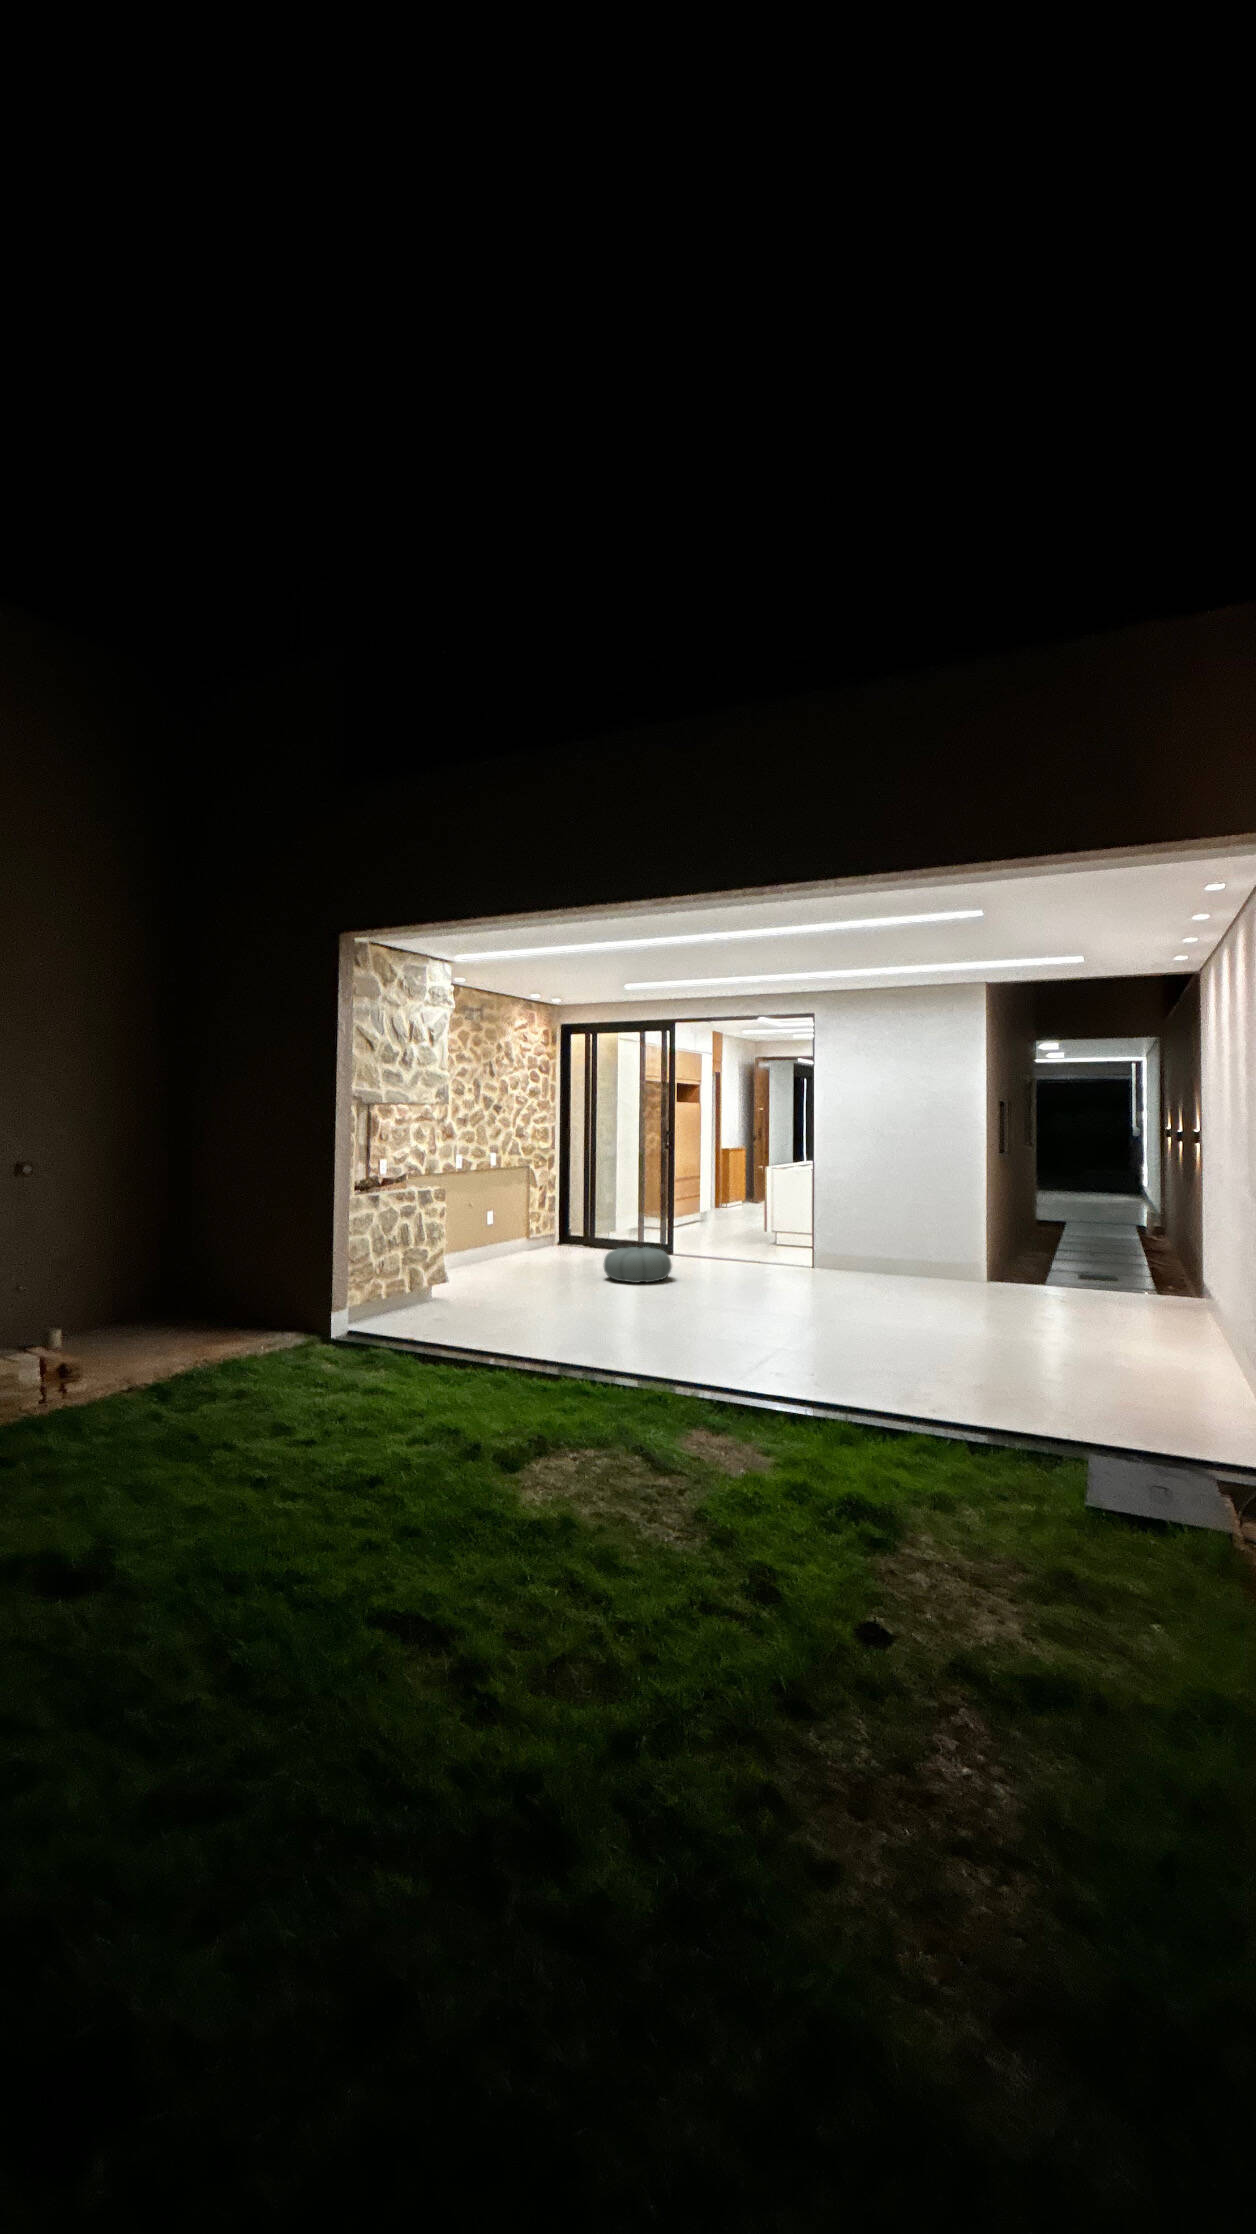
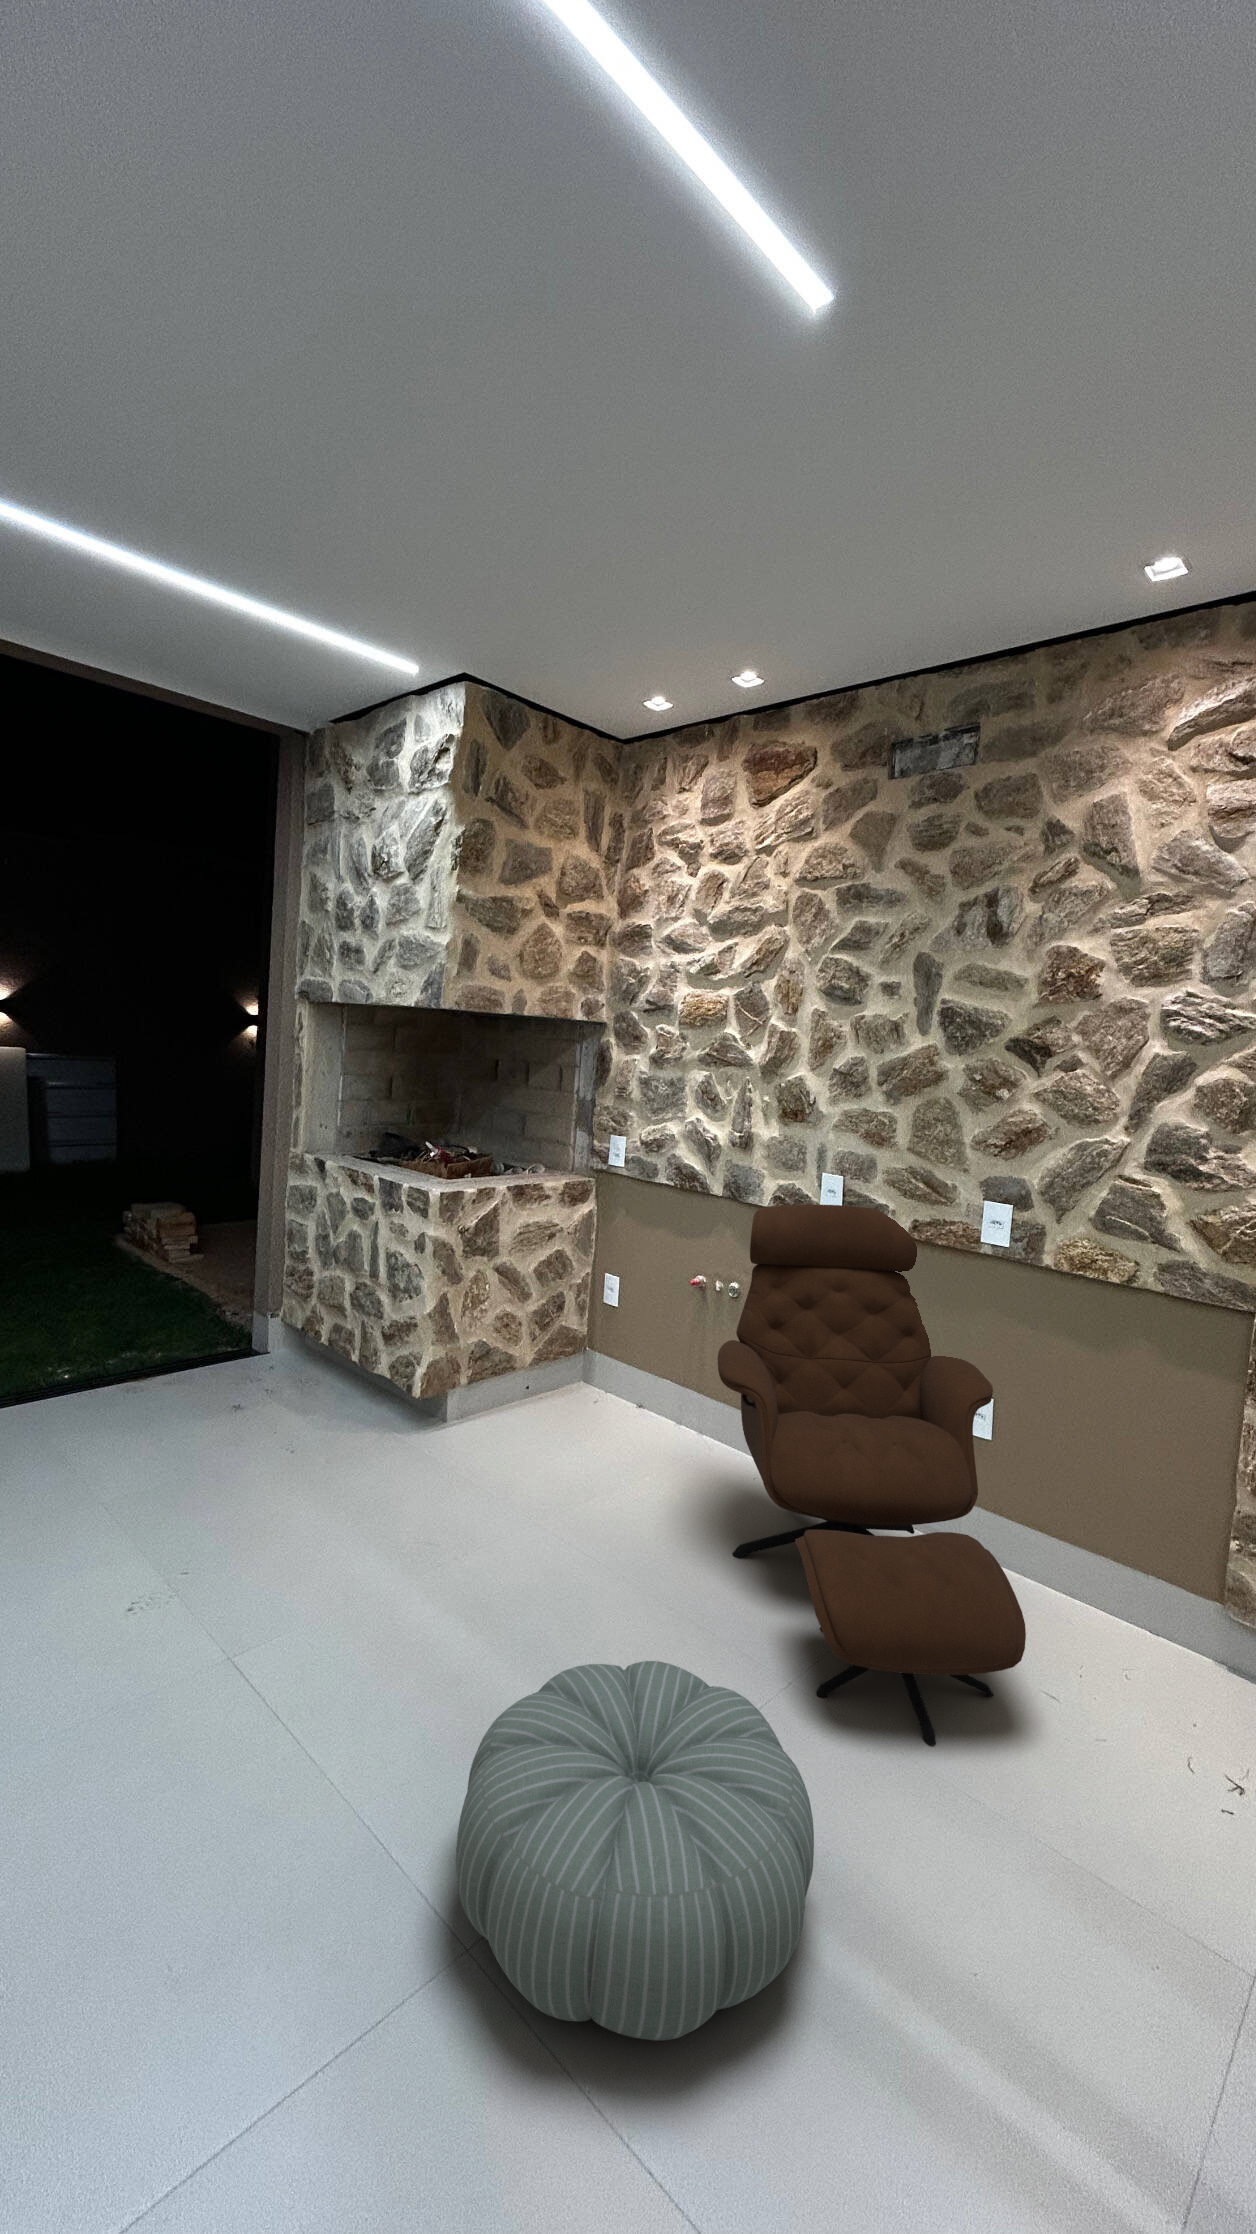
lounge chair: none [464,1166,583,1278] -> present [718,1205,1026,1745]

